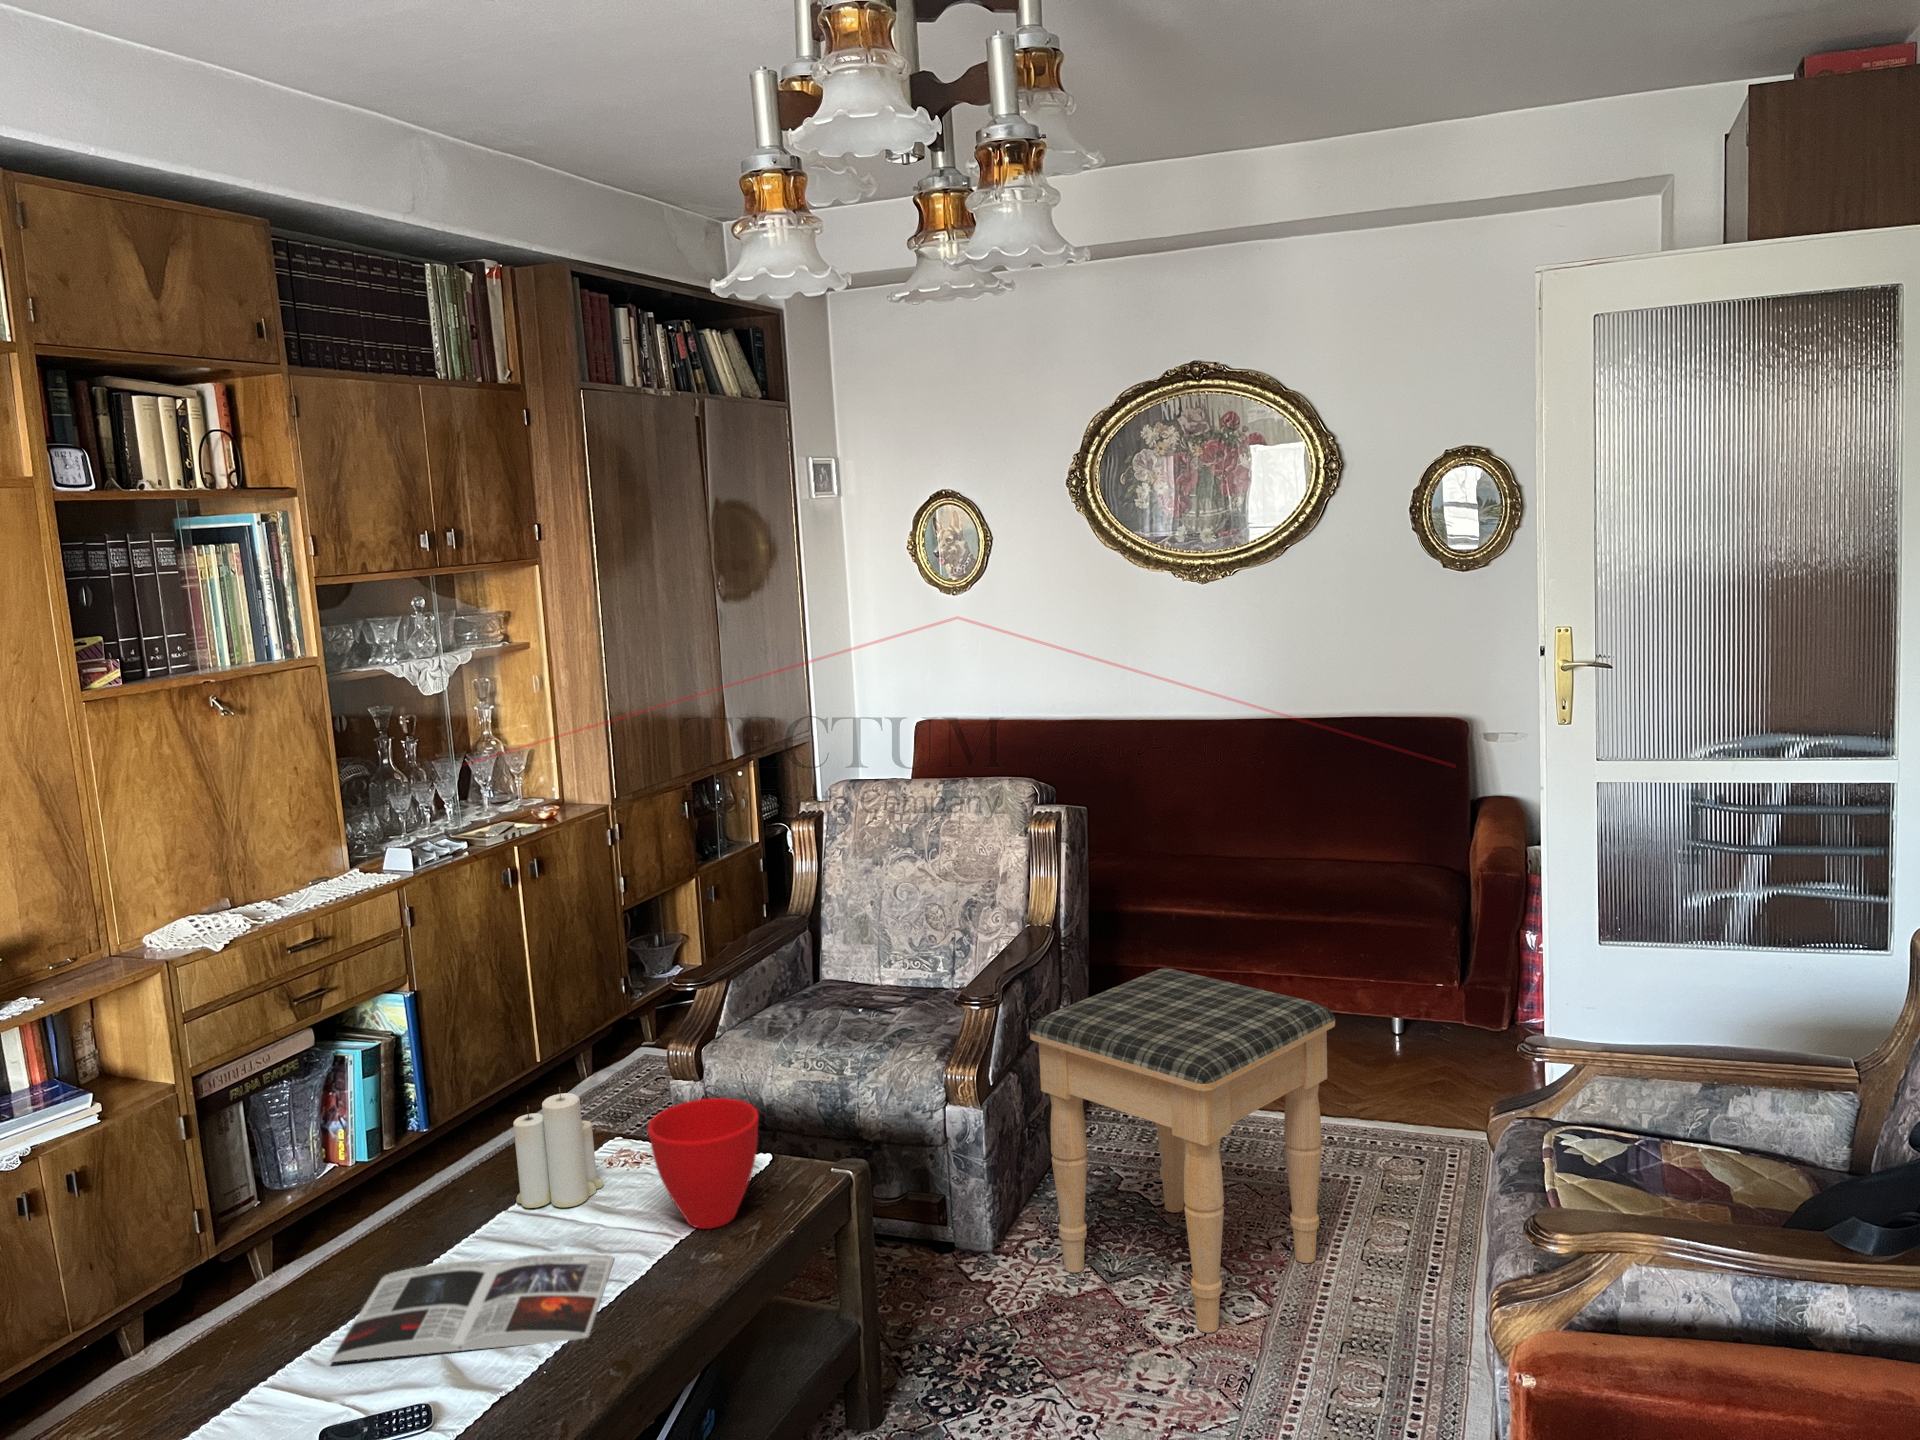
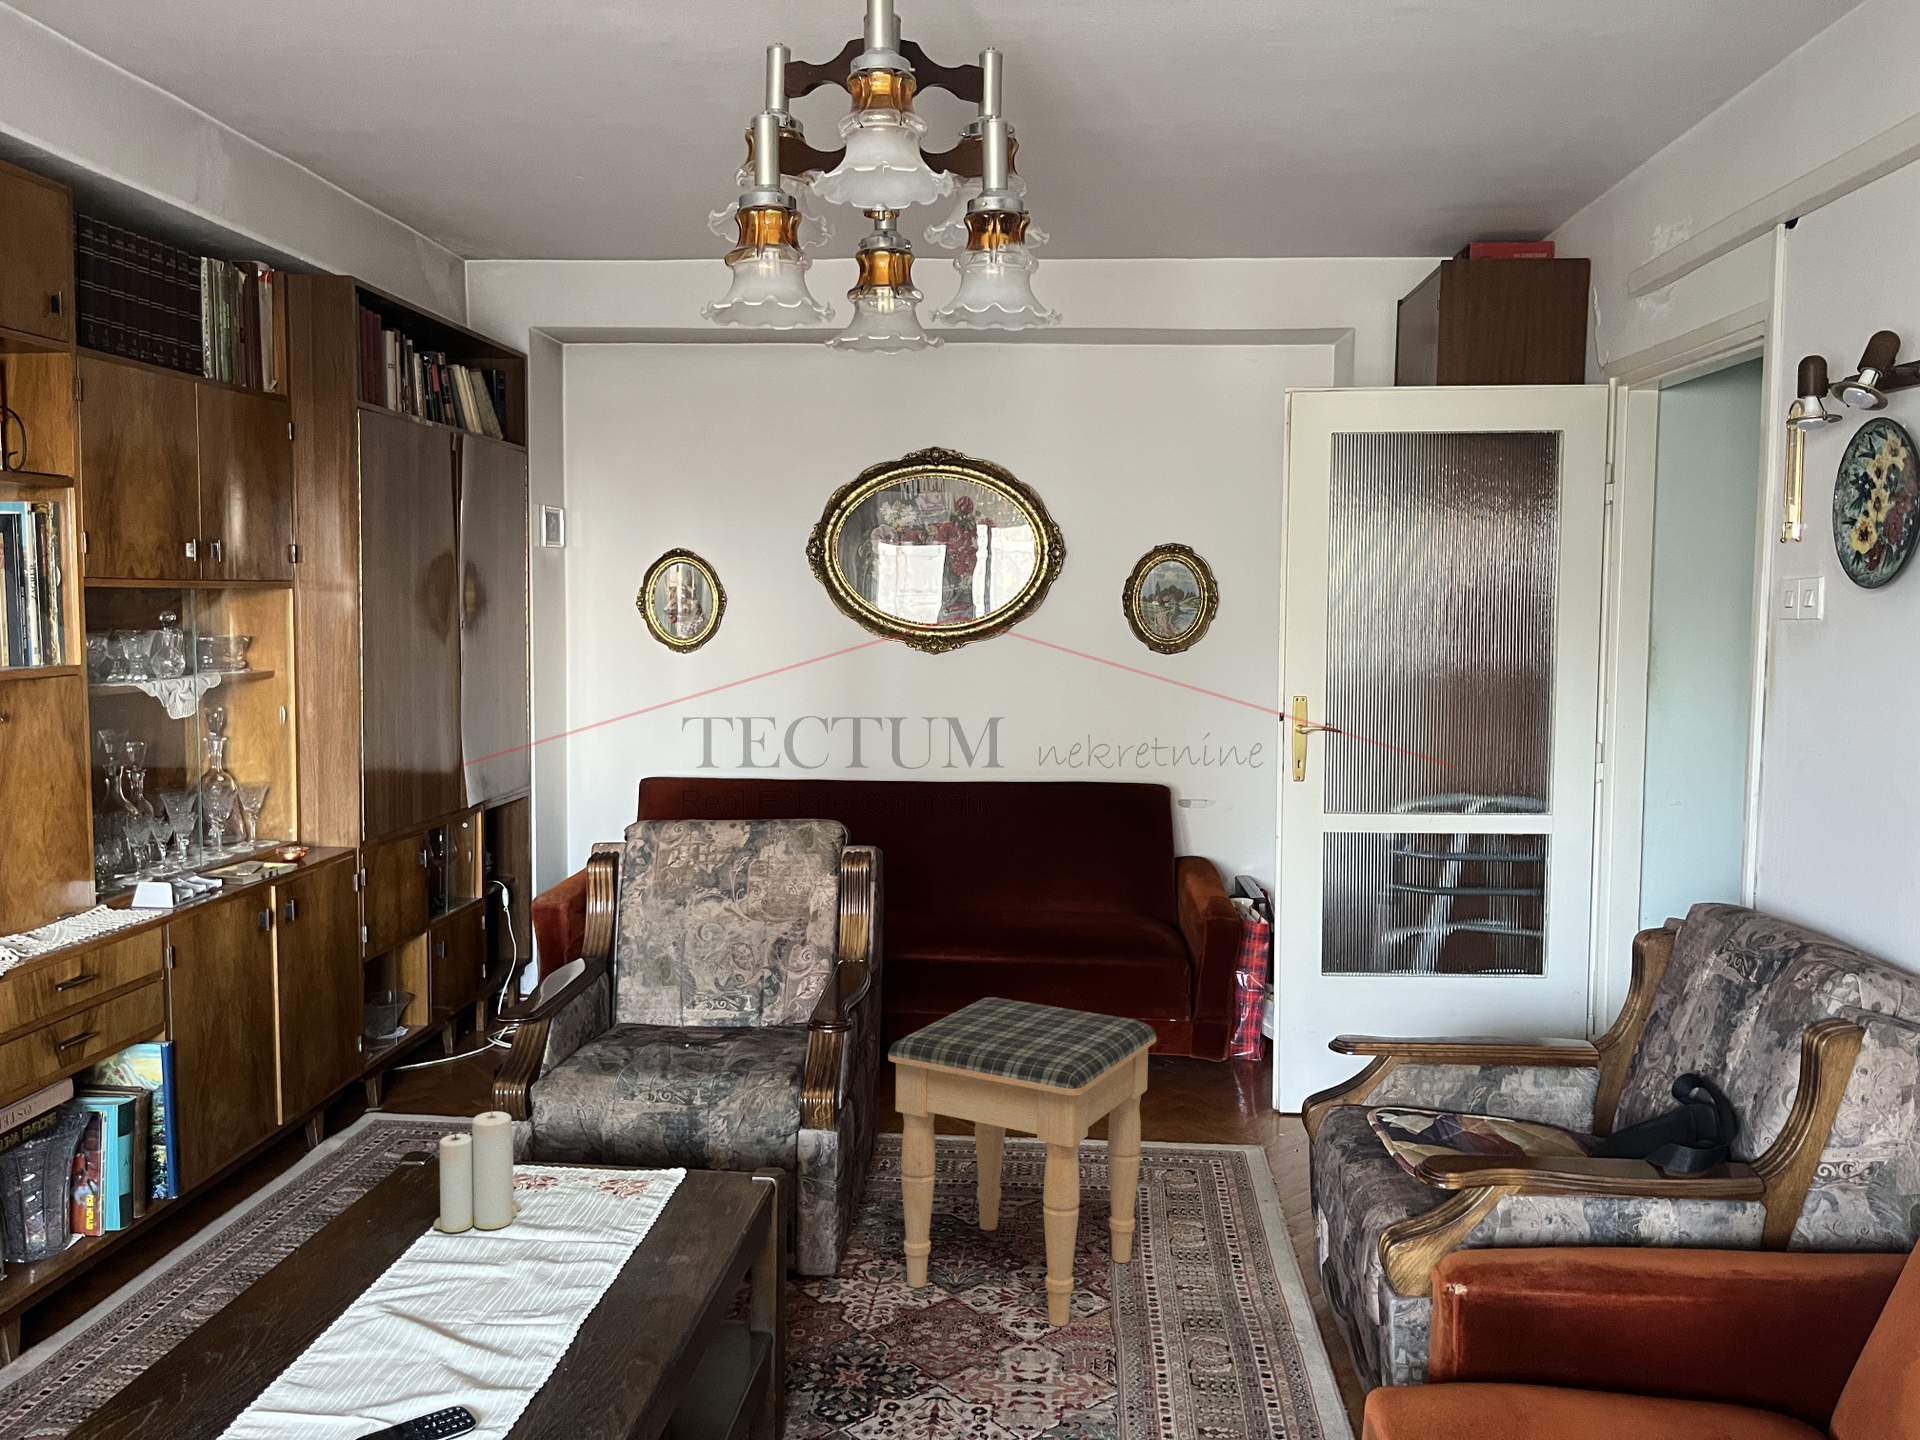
cup: present [648,1098,759,1229] -> none [602,1109,713,1236]
magazine: present [330,1254,614,1362] -> none [323,1265,599,1381]

